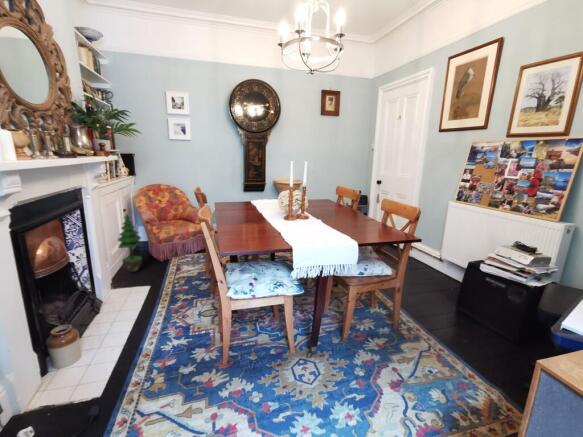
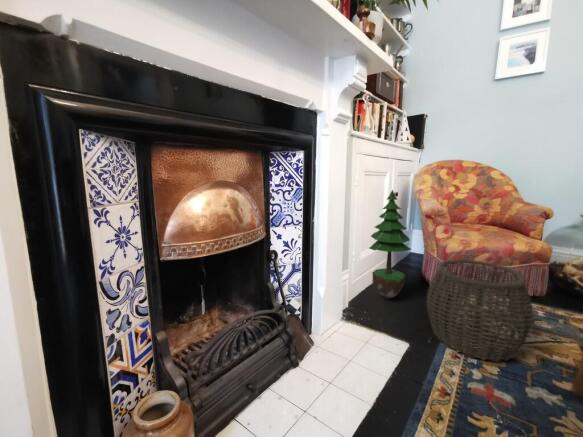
woven basket: none [155,241,195,281] -> present [427,259,534,362]

